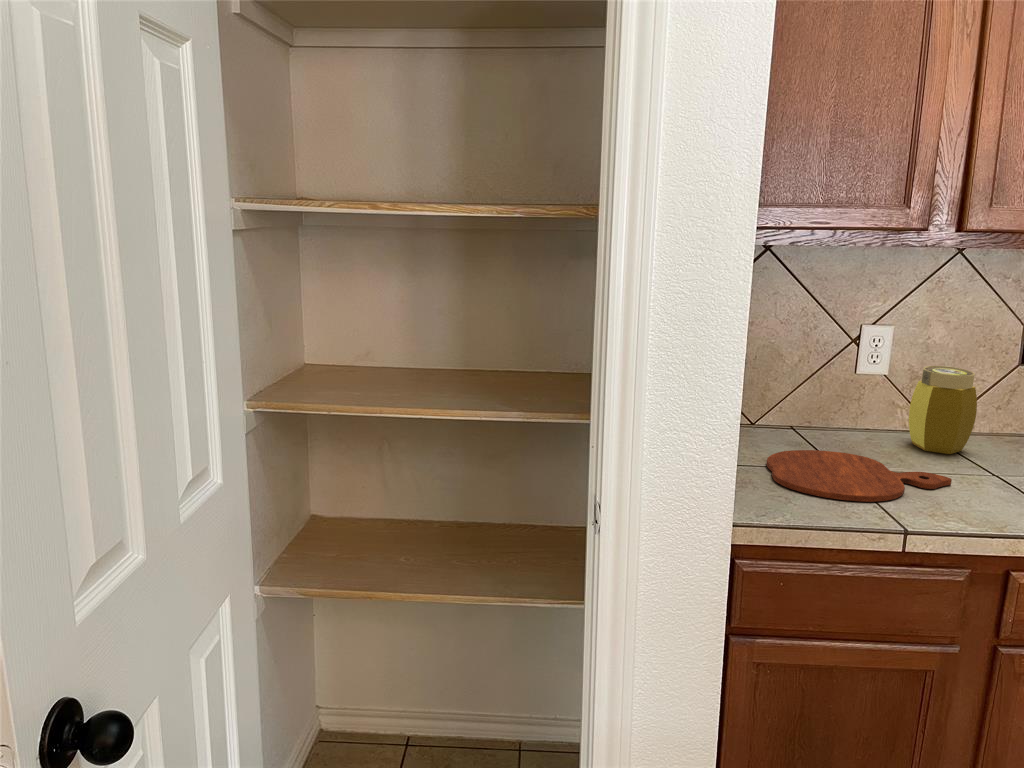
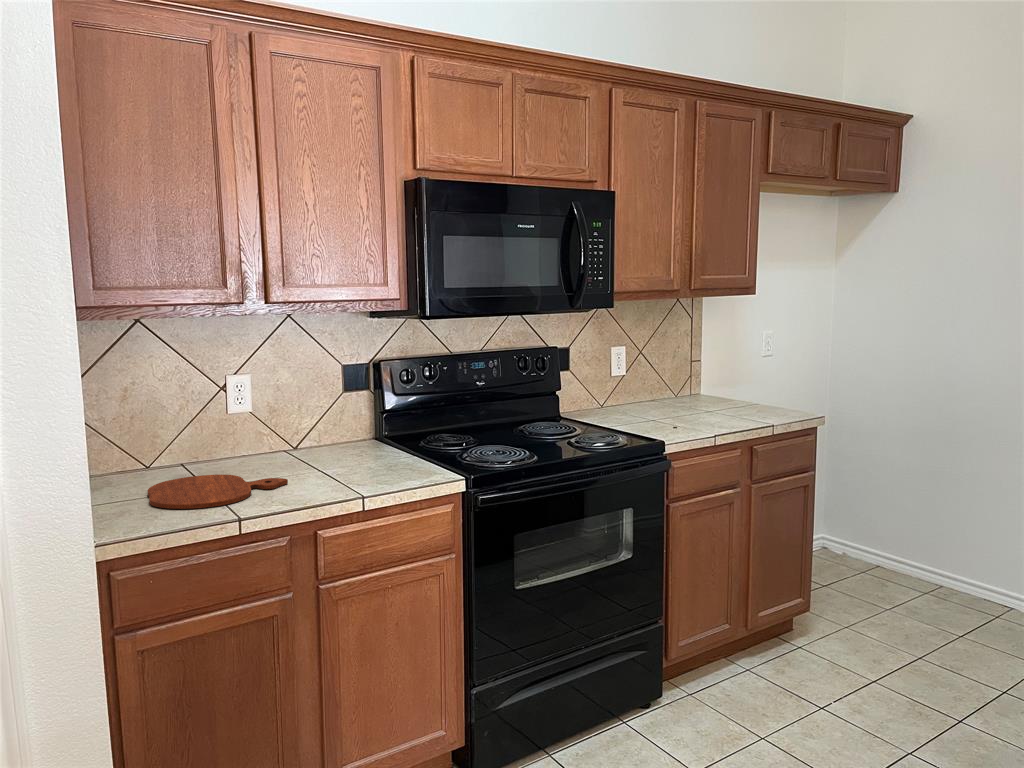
jar: present [909,366,977,454] -> none [268,400,312,464]

